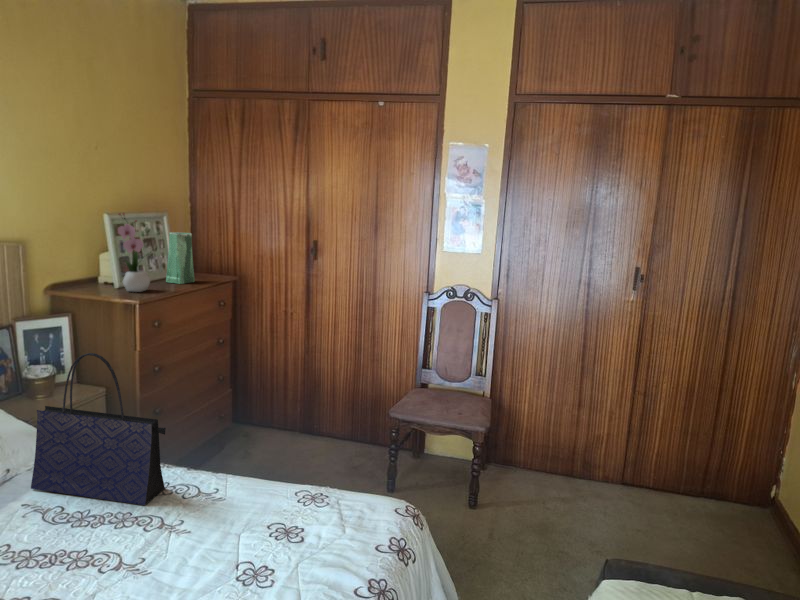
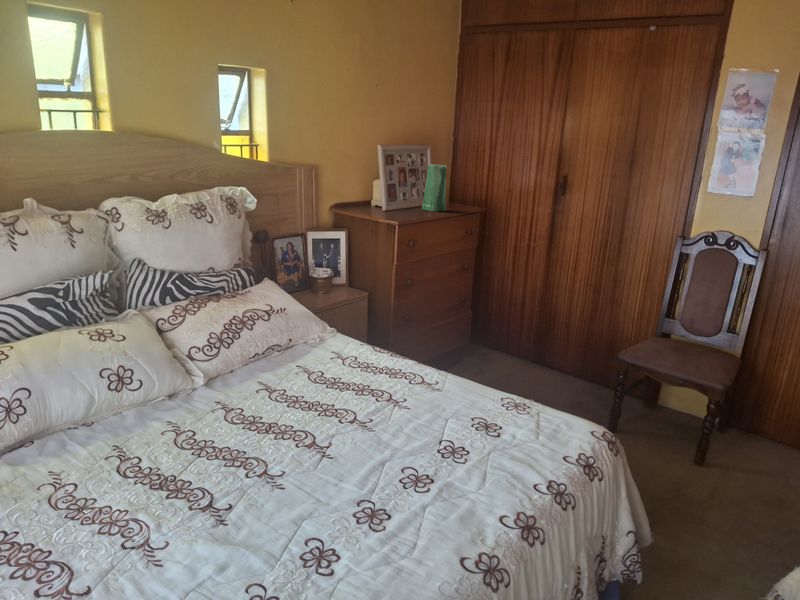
flower arrangement: present [118,213,151,292] -> none [385,145,412,215]
tote bag: present [31,353,166,505] -> none [306,256,400,383]

